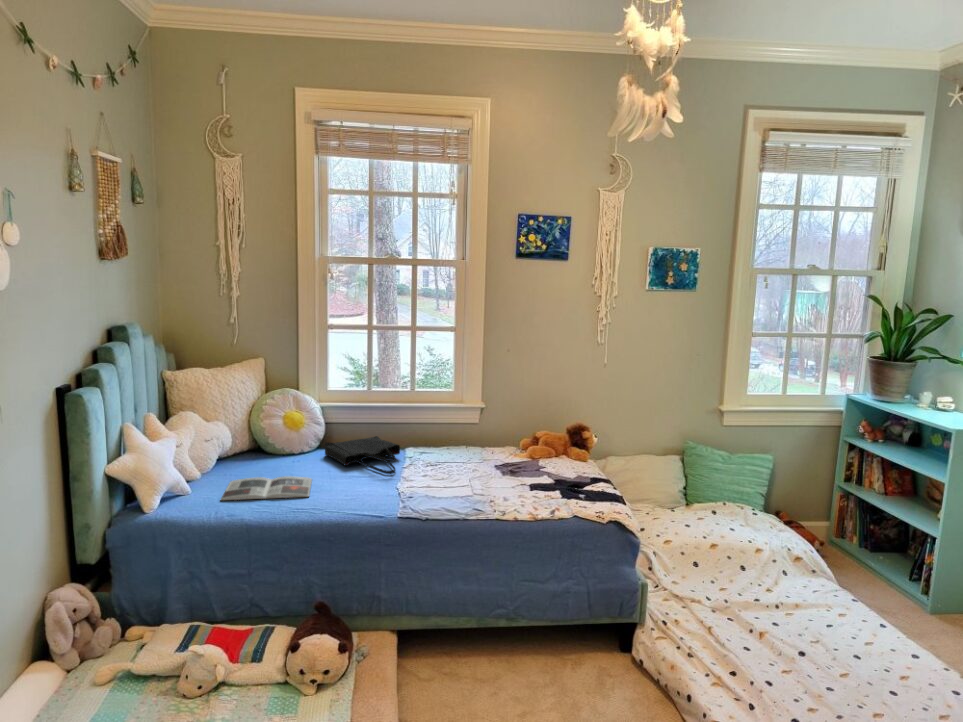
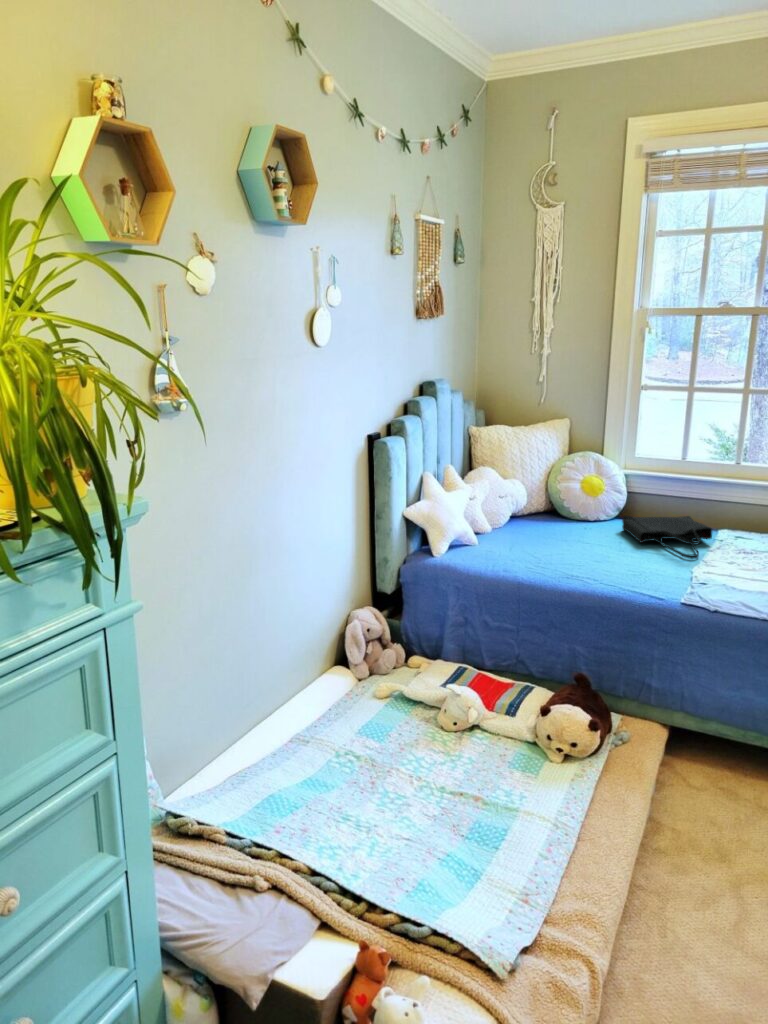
magazine: present [221,476,312,500] -> none [500,540,598,567]

